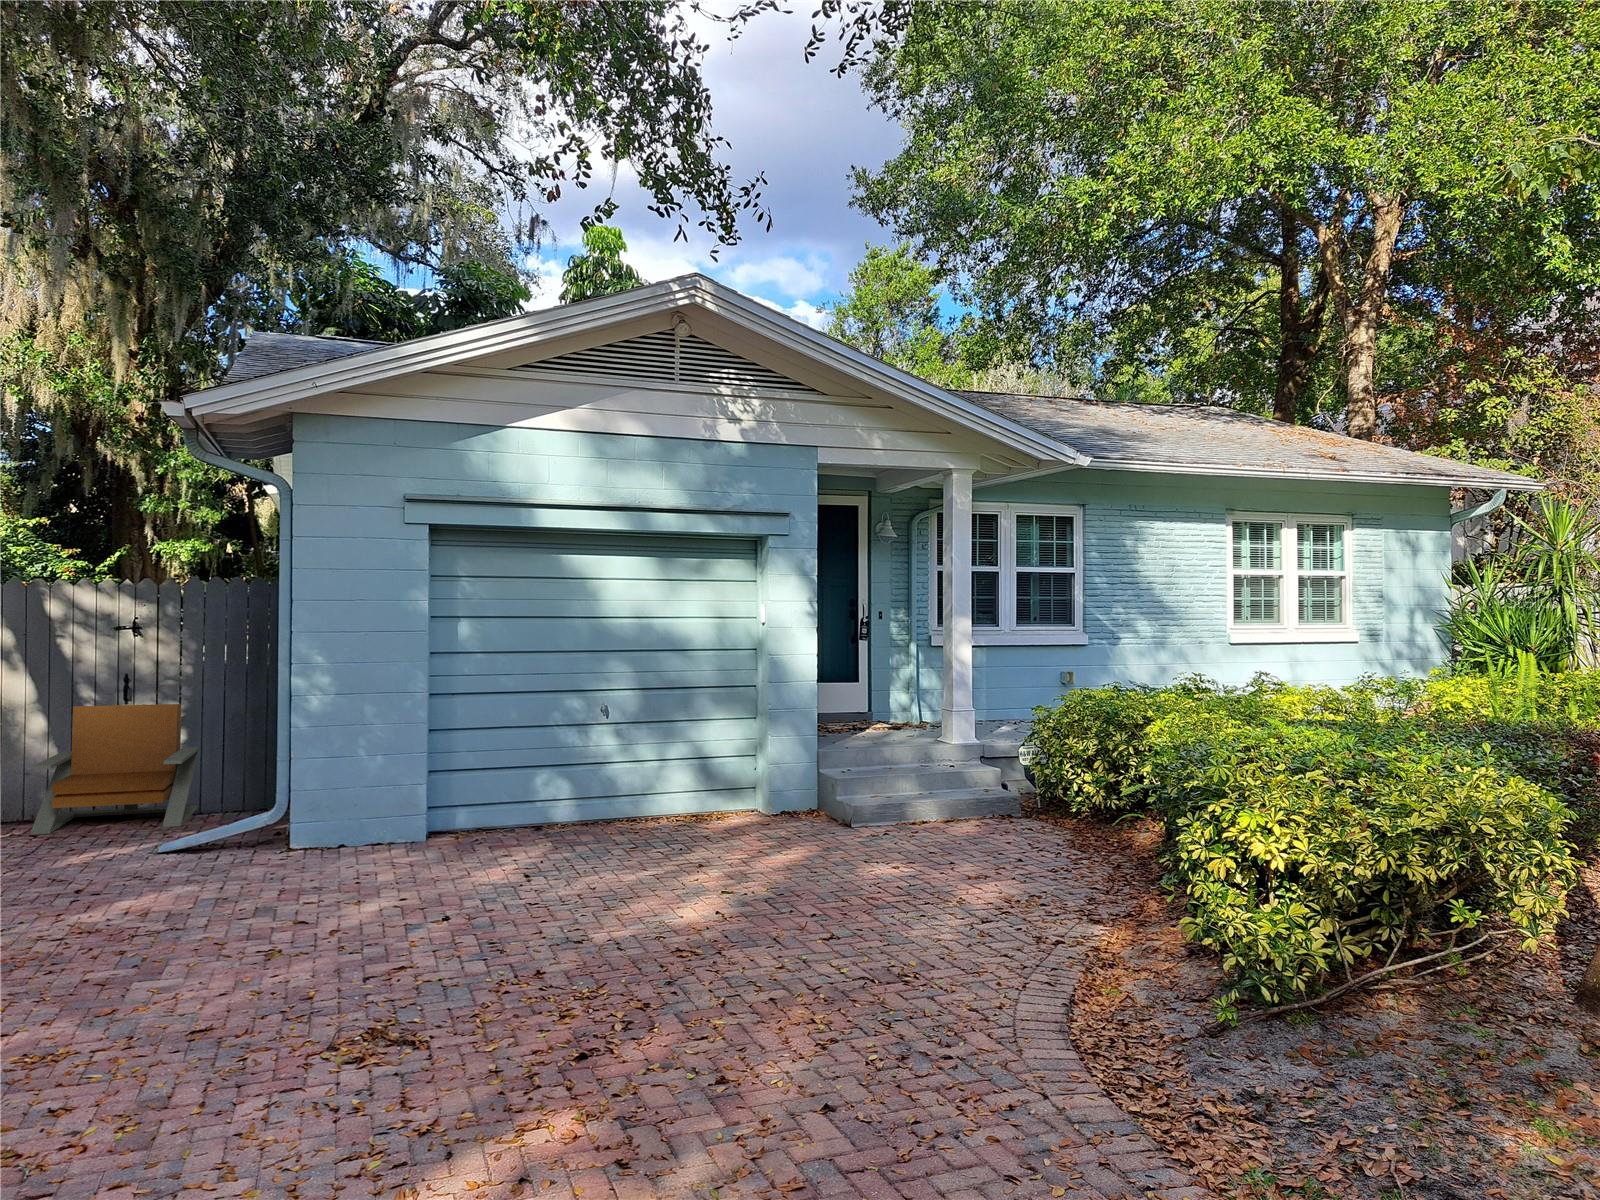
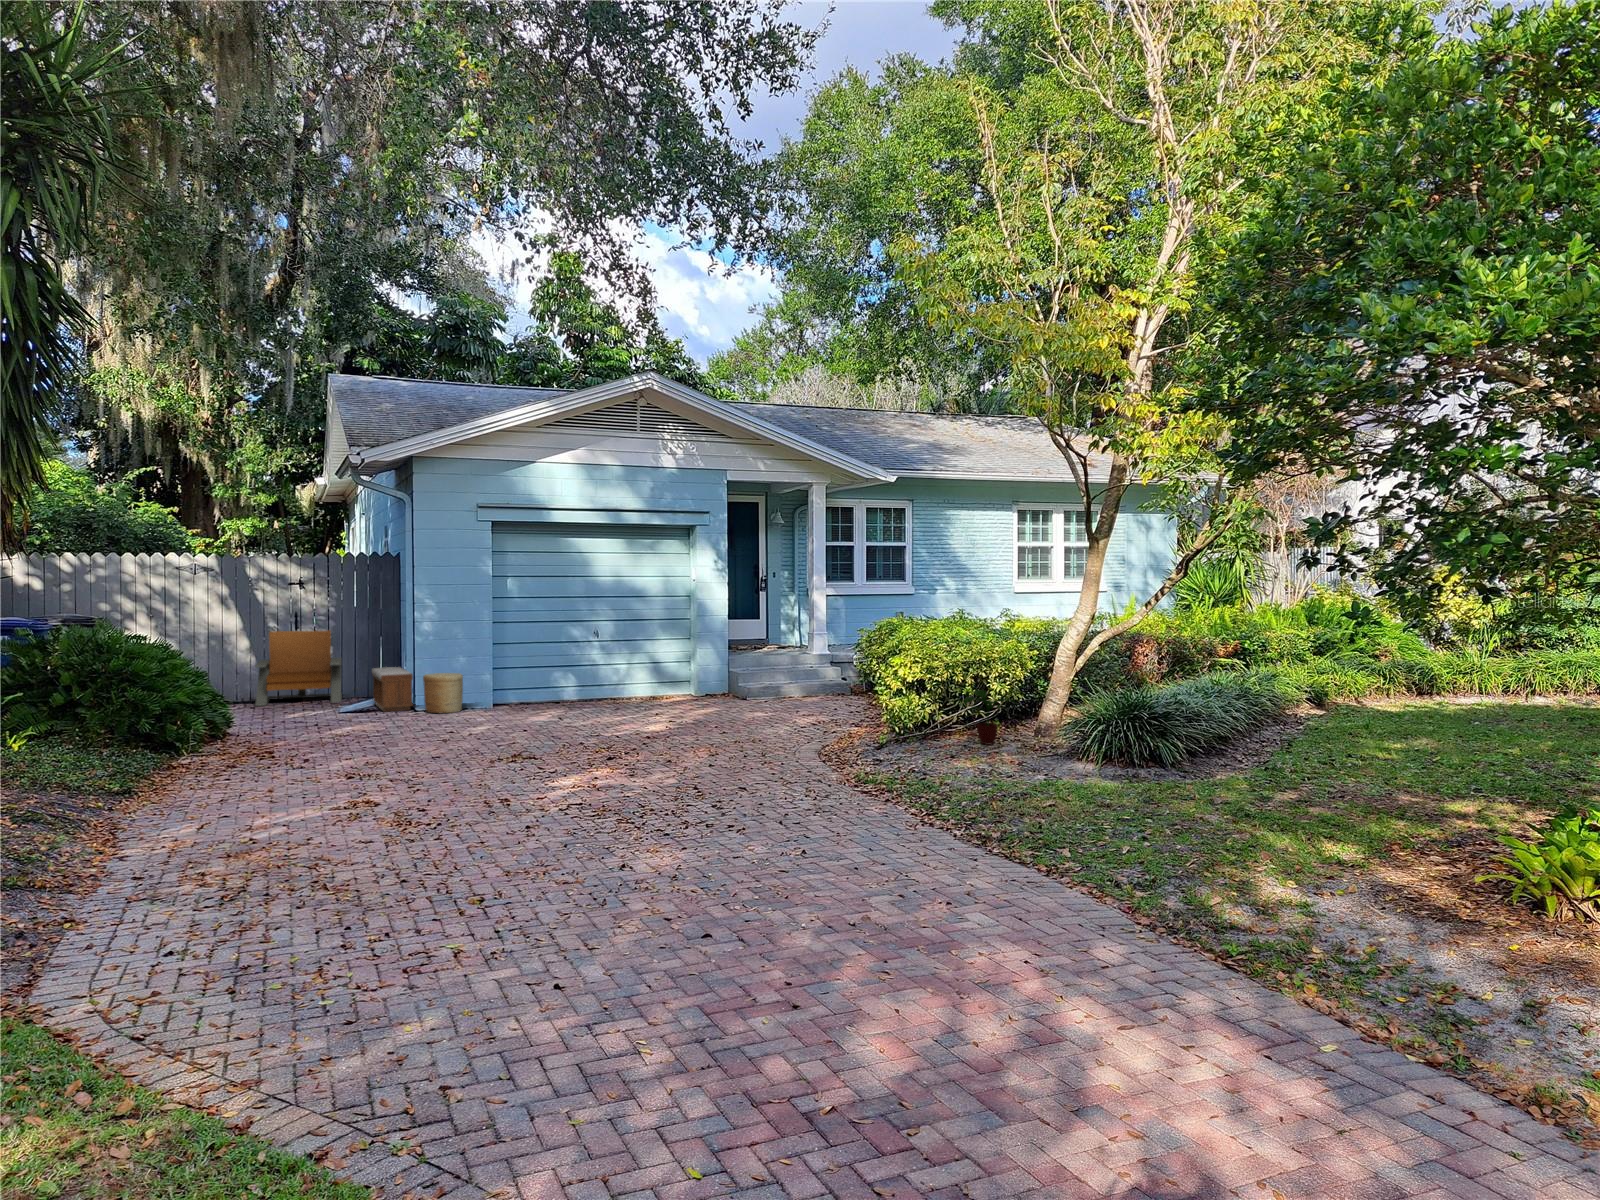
bench: none [225,770,284,852] -> present [372,667,413,712]
woven basket: none [297,783,370,859] -> present [423,673,463,713]
potted plant: none [1340,857,1480,983] -> present [964,690,1014,745]

